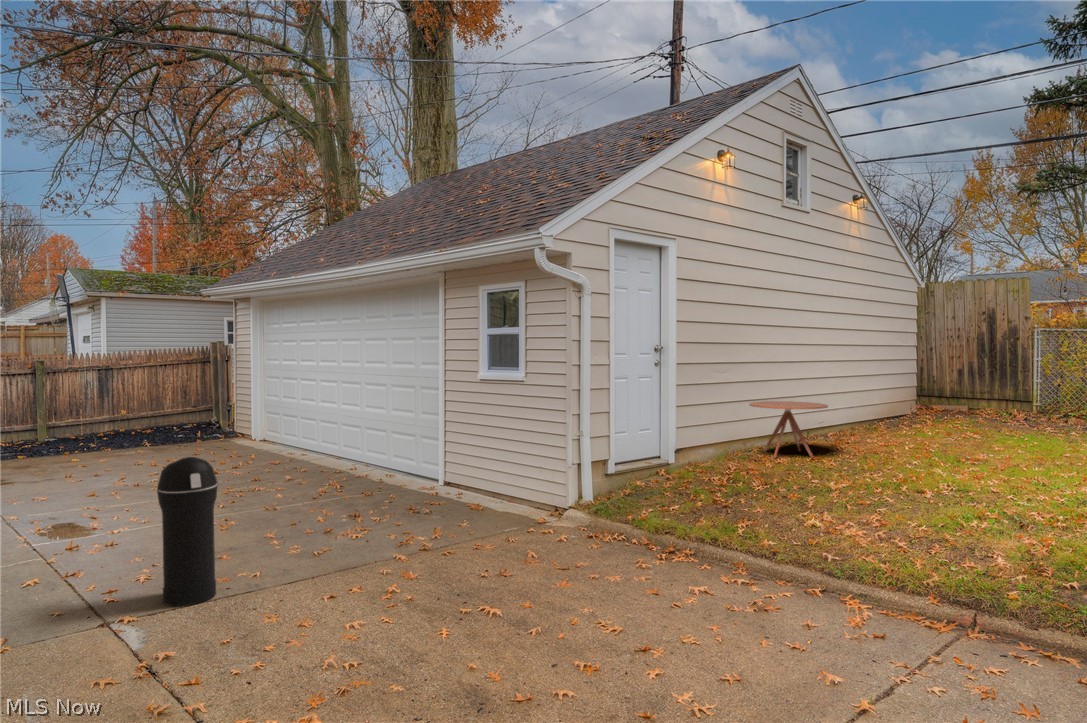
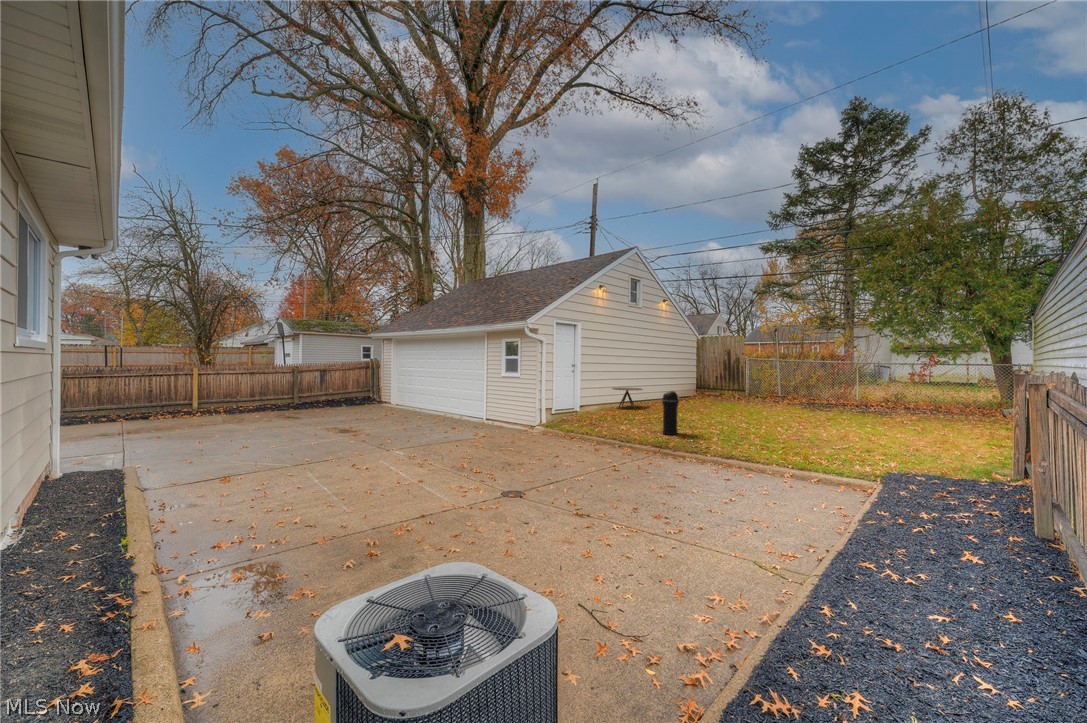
trash can: present [157,457,218,606] -> present [662,391,679,435]

